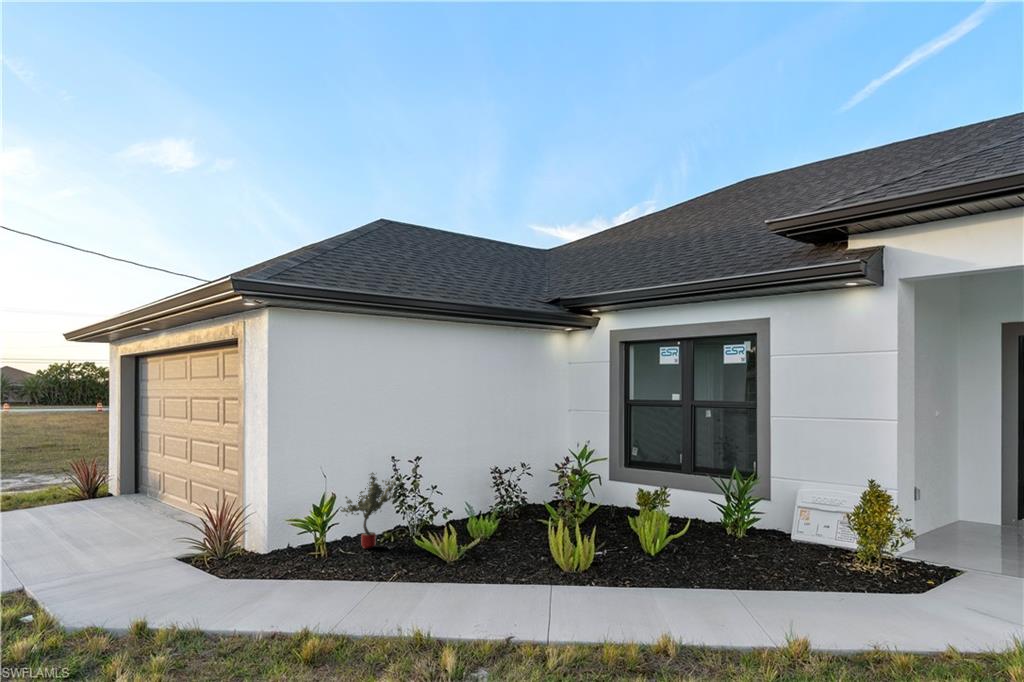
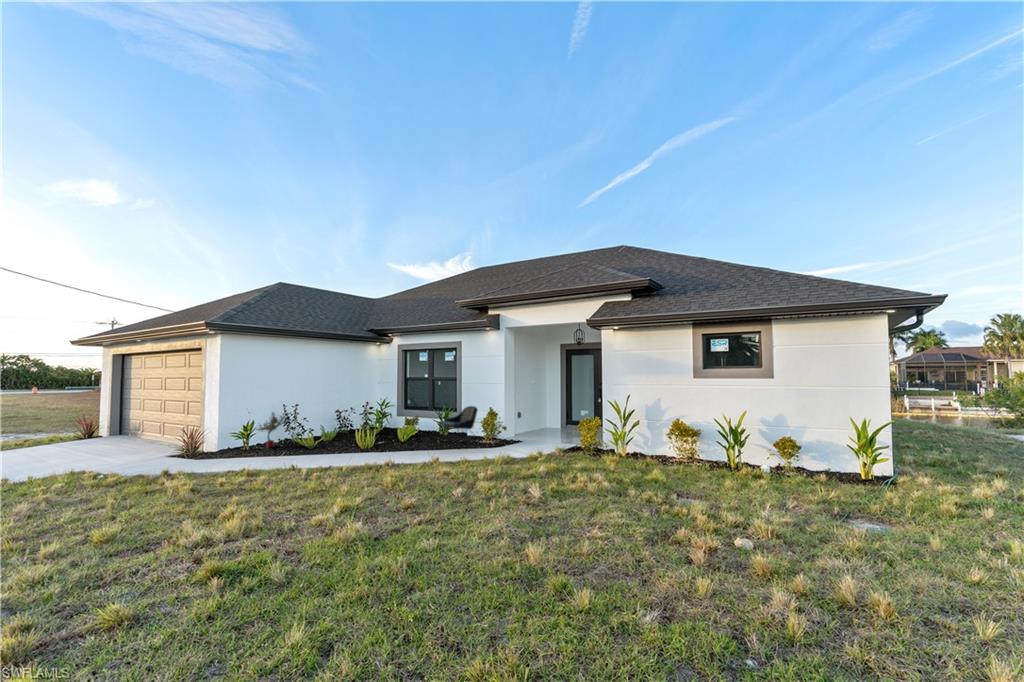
lounge chair: none [733,475,839,577] -> present [441,406,478,442]

